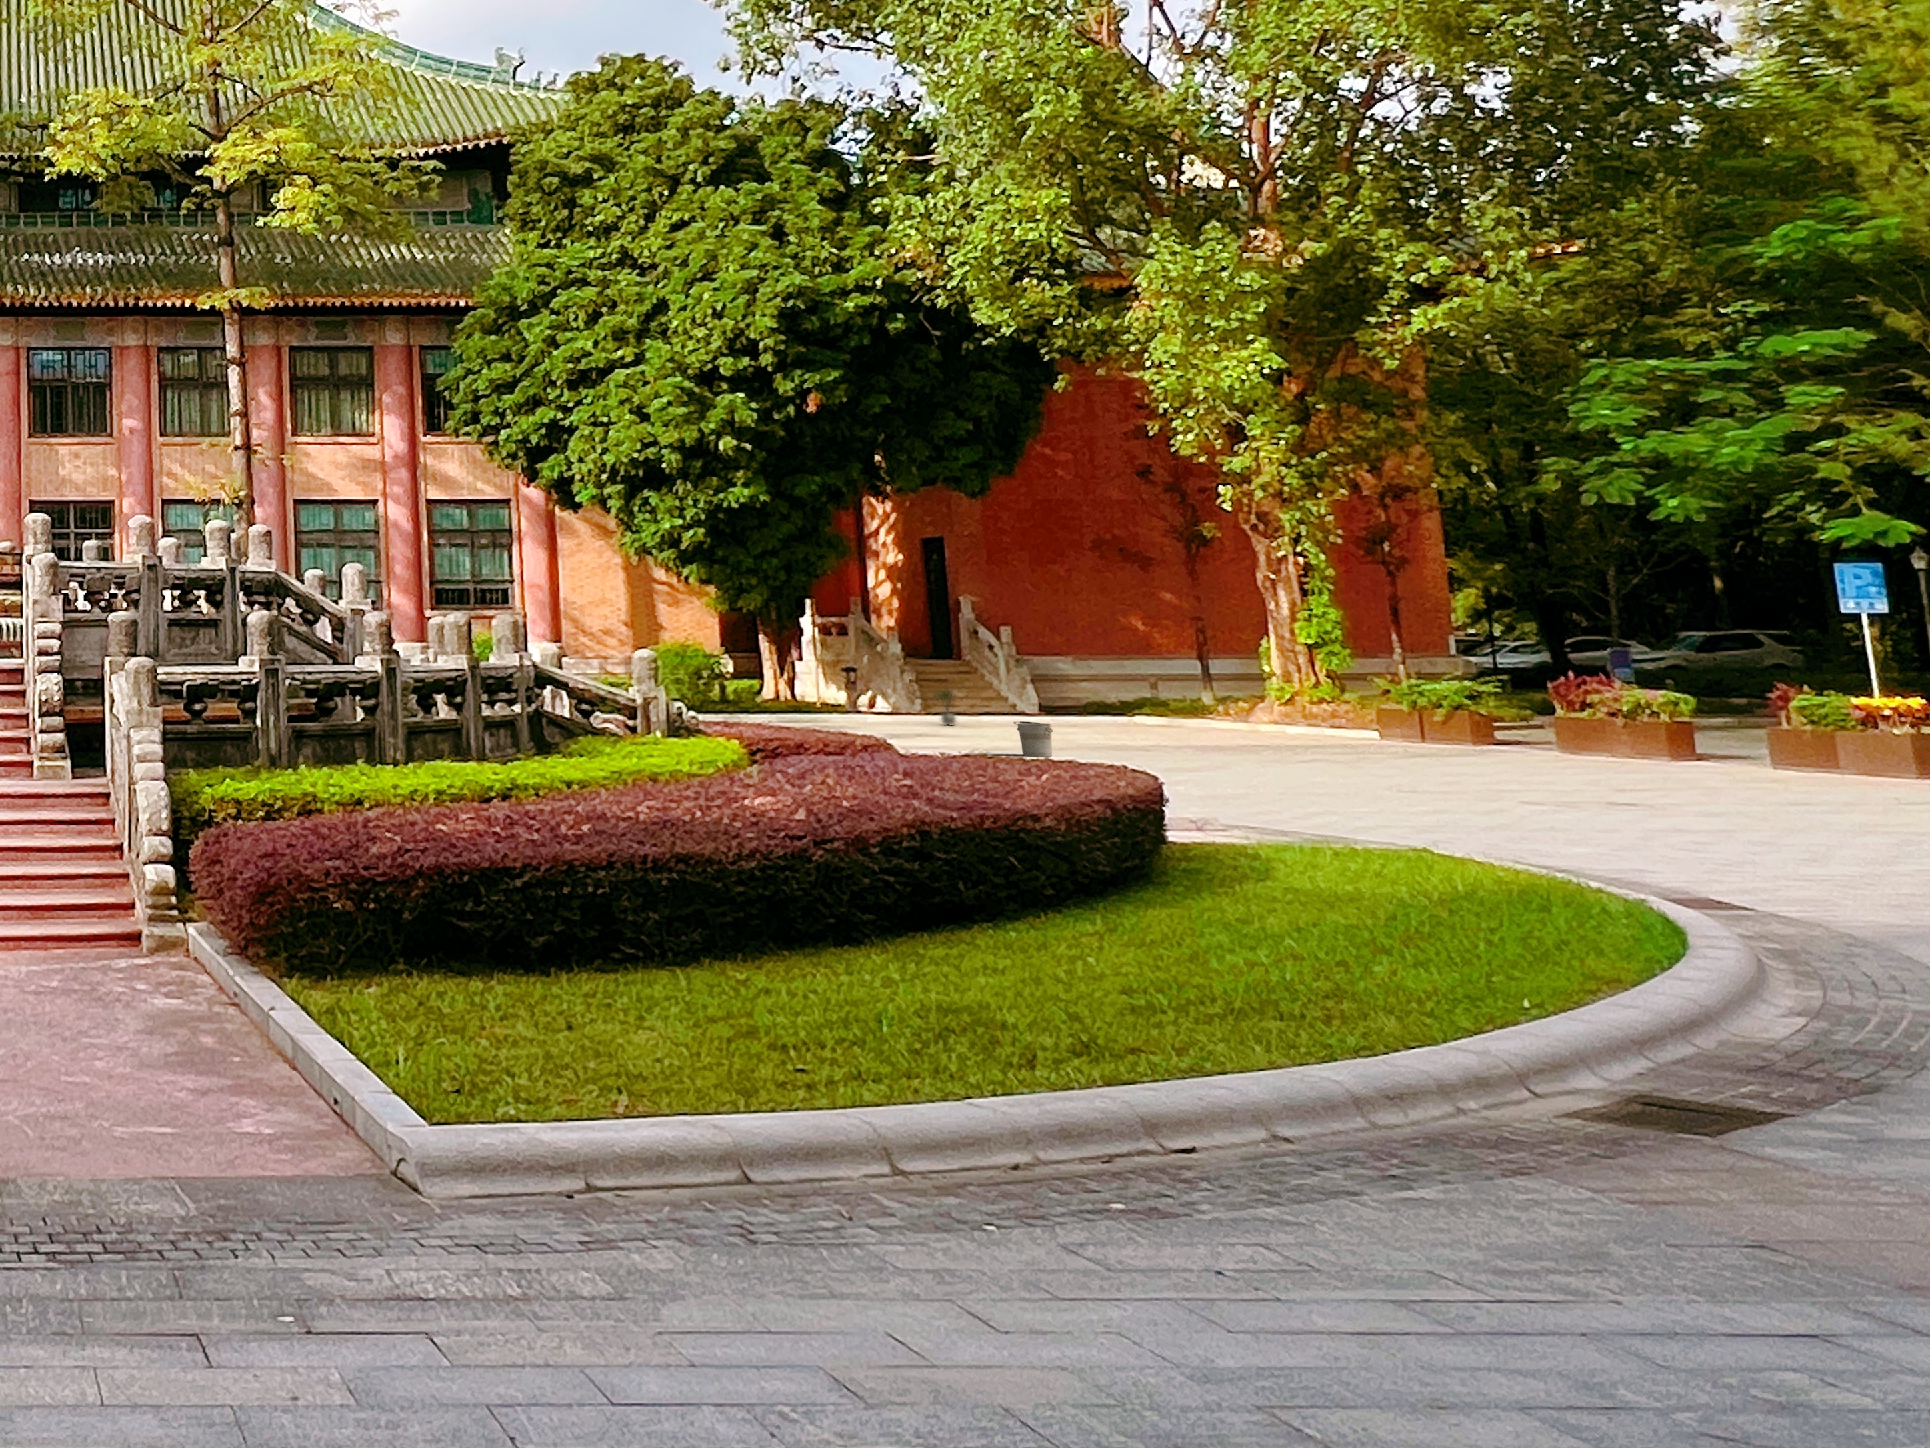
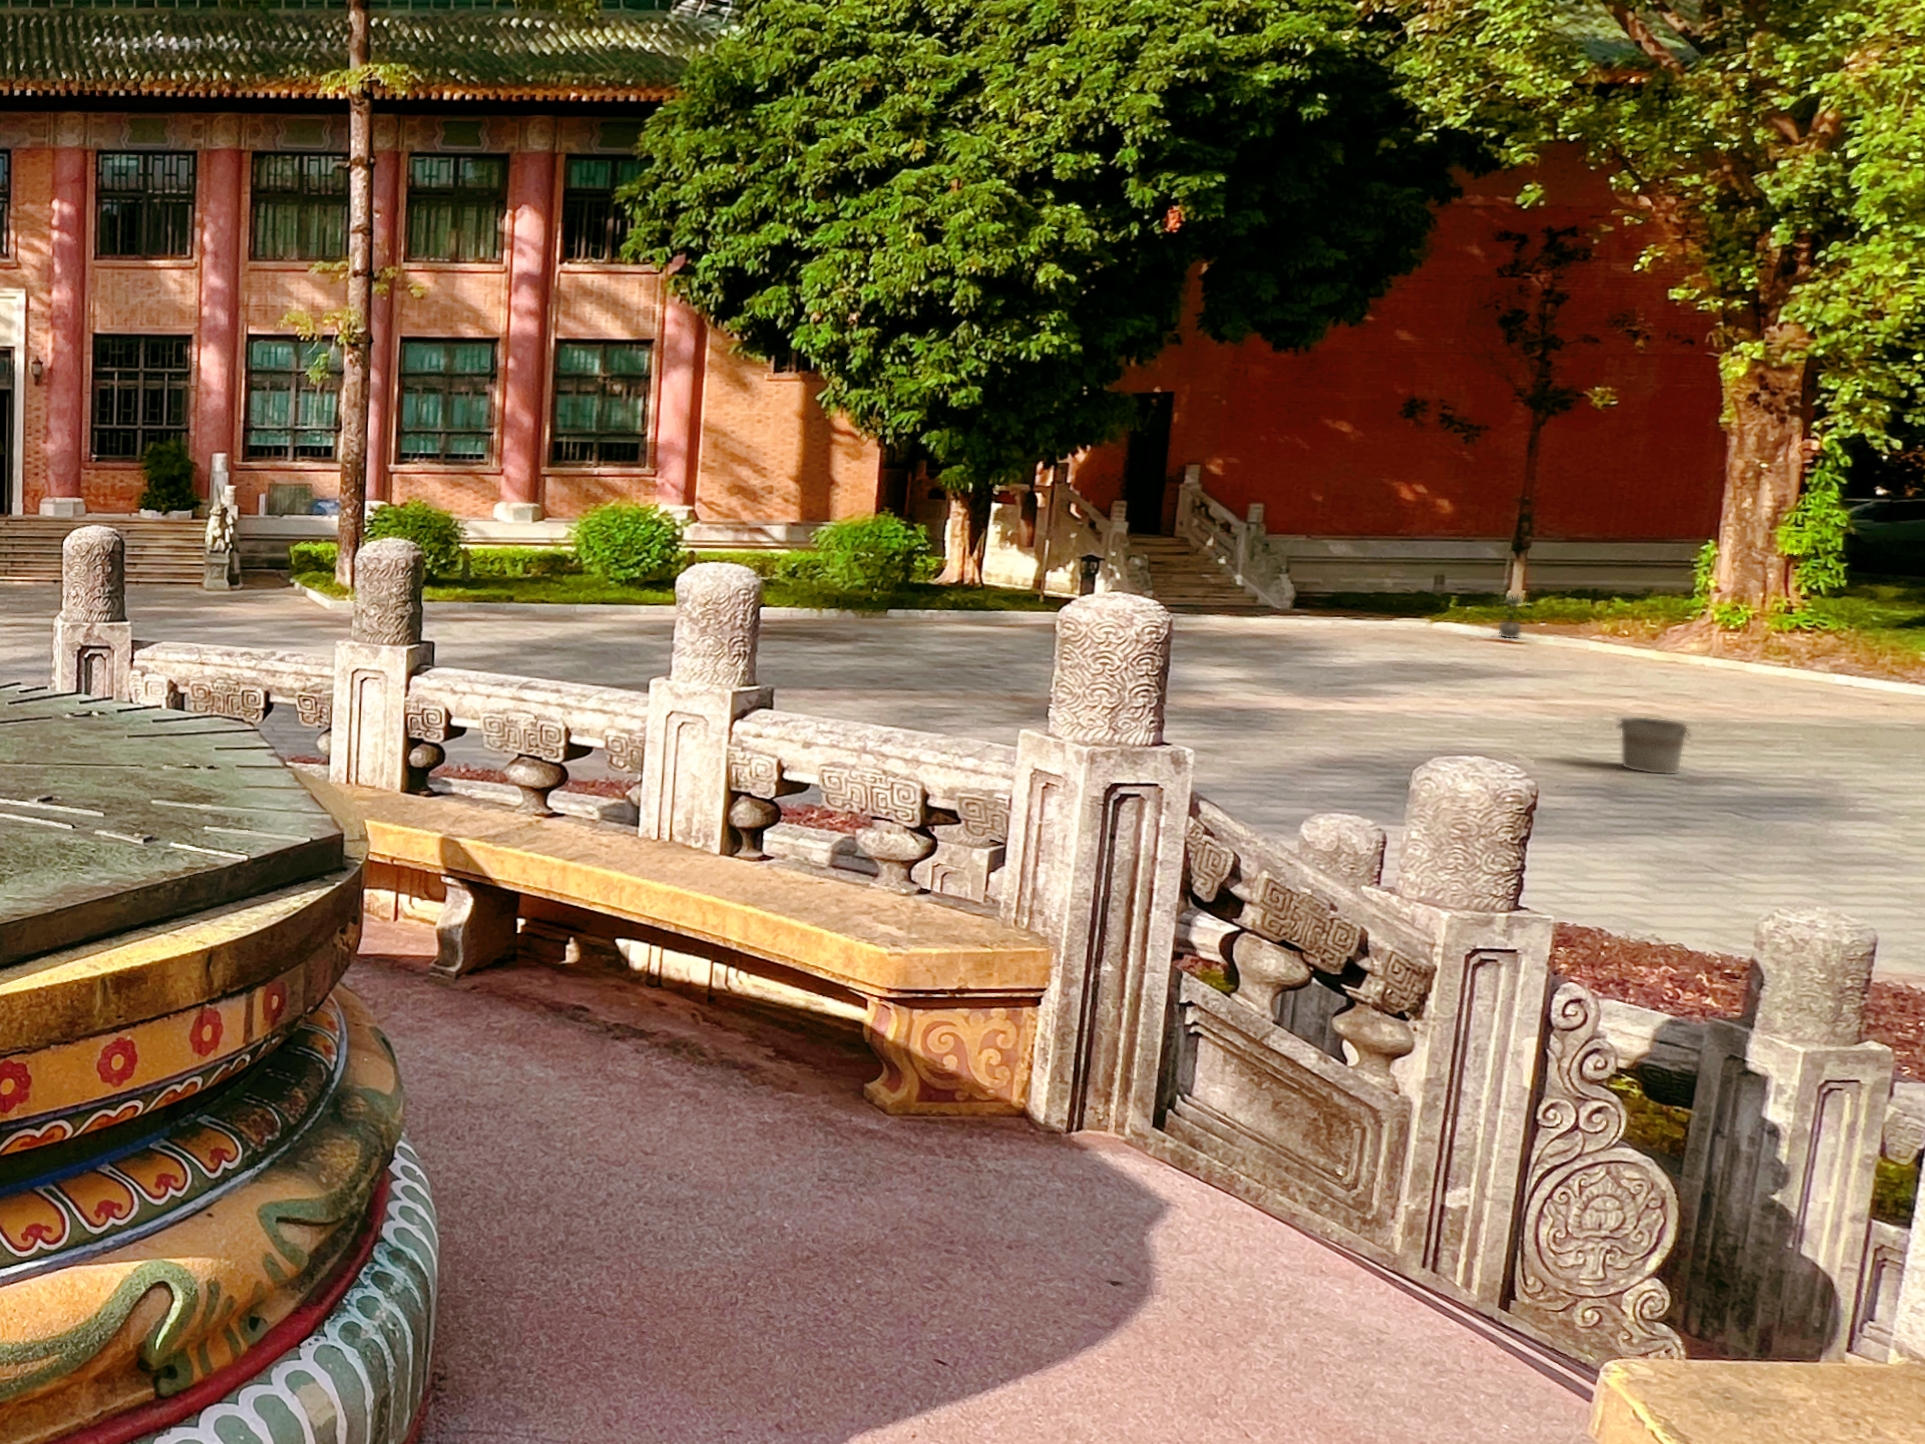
potted plant: present [935,691,956,726] -> present [1493,594,1528,638]

